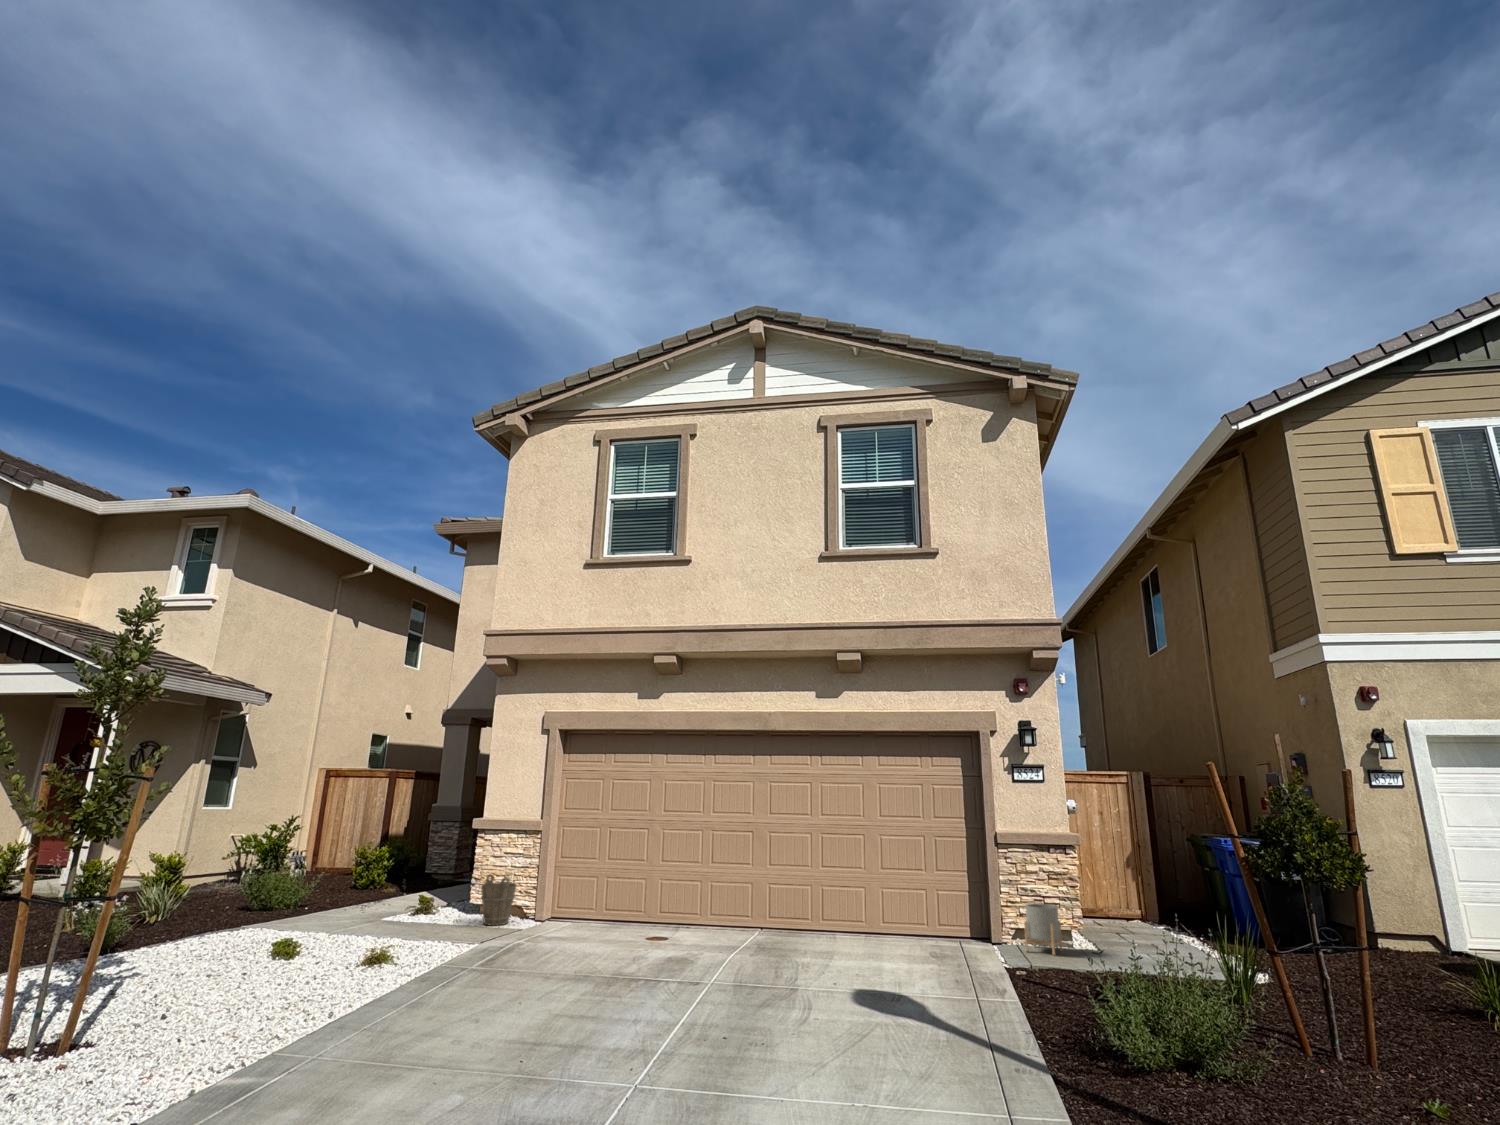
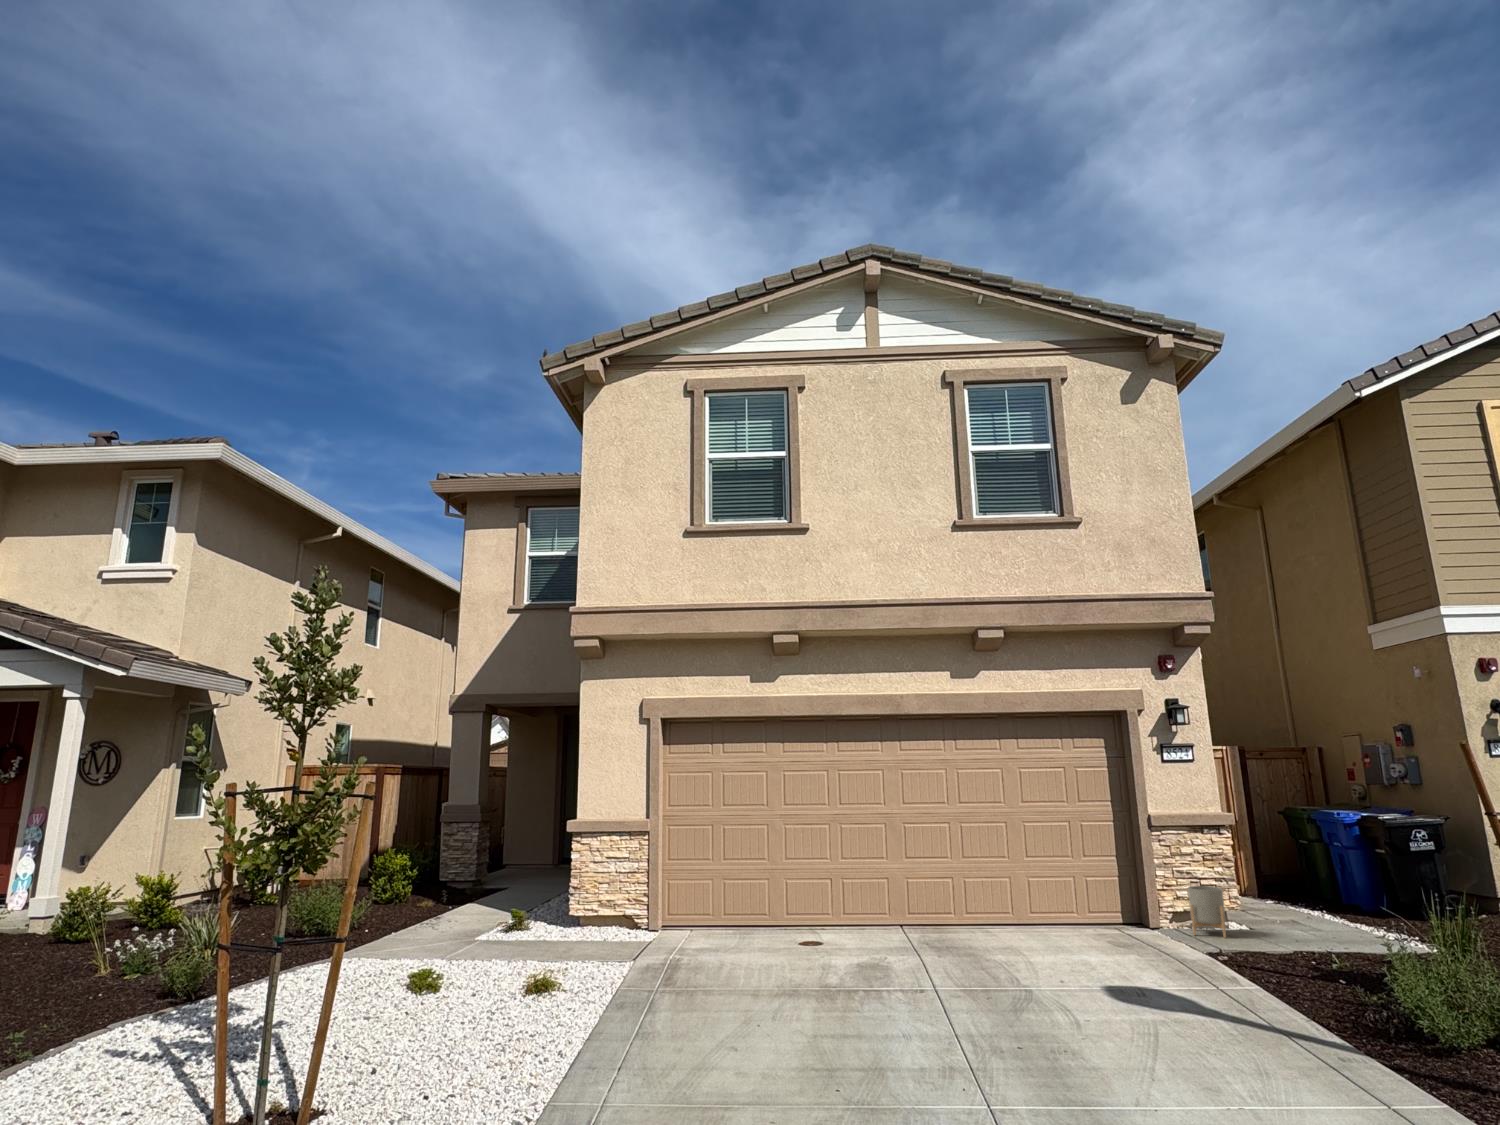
bucket: present [481,874,517,926] -> none [588,881,627,938]

